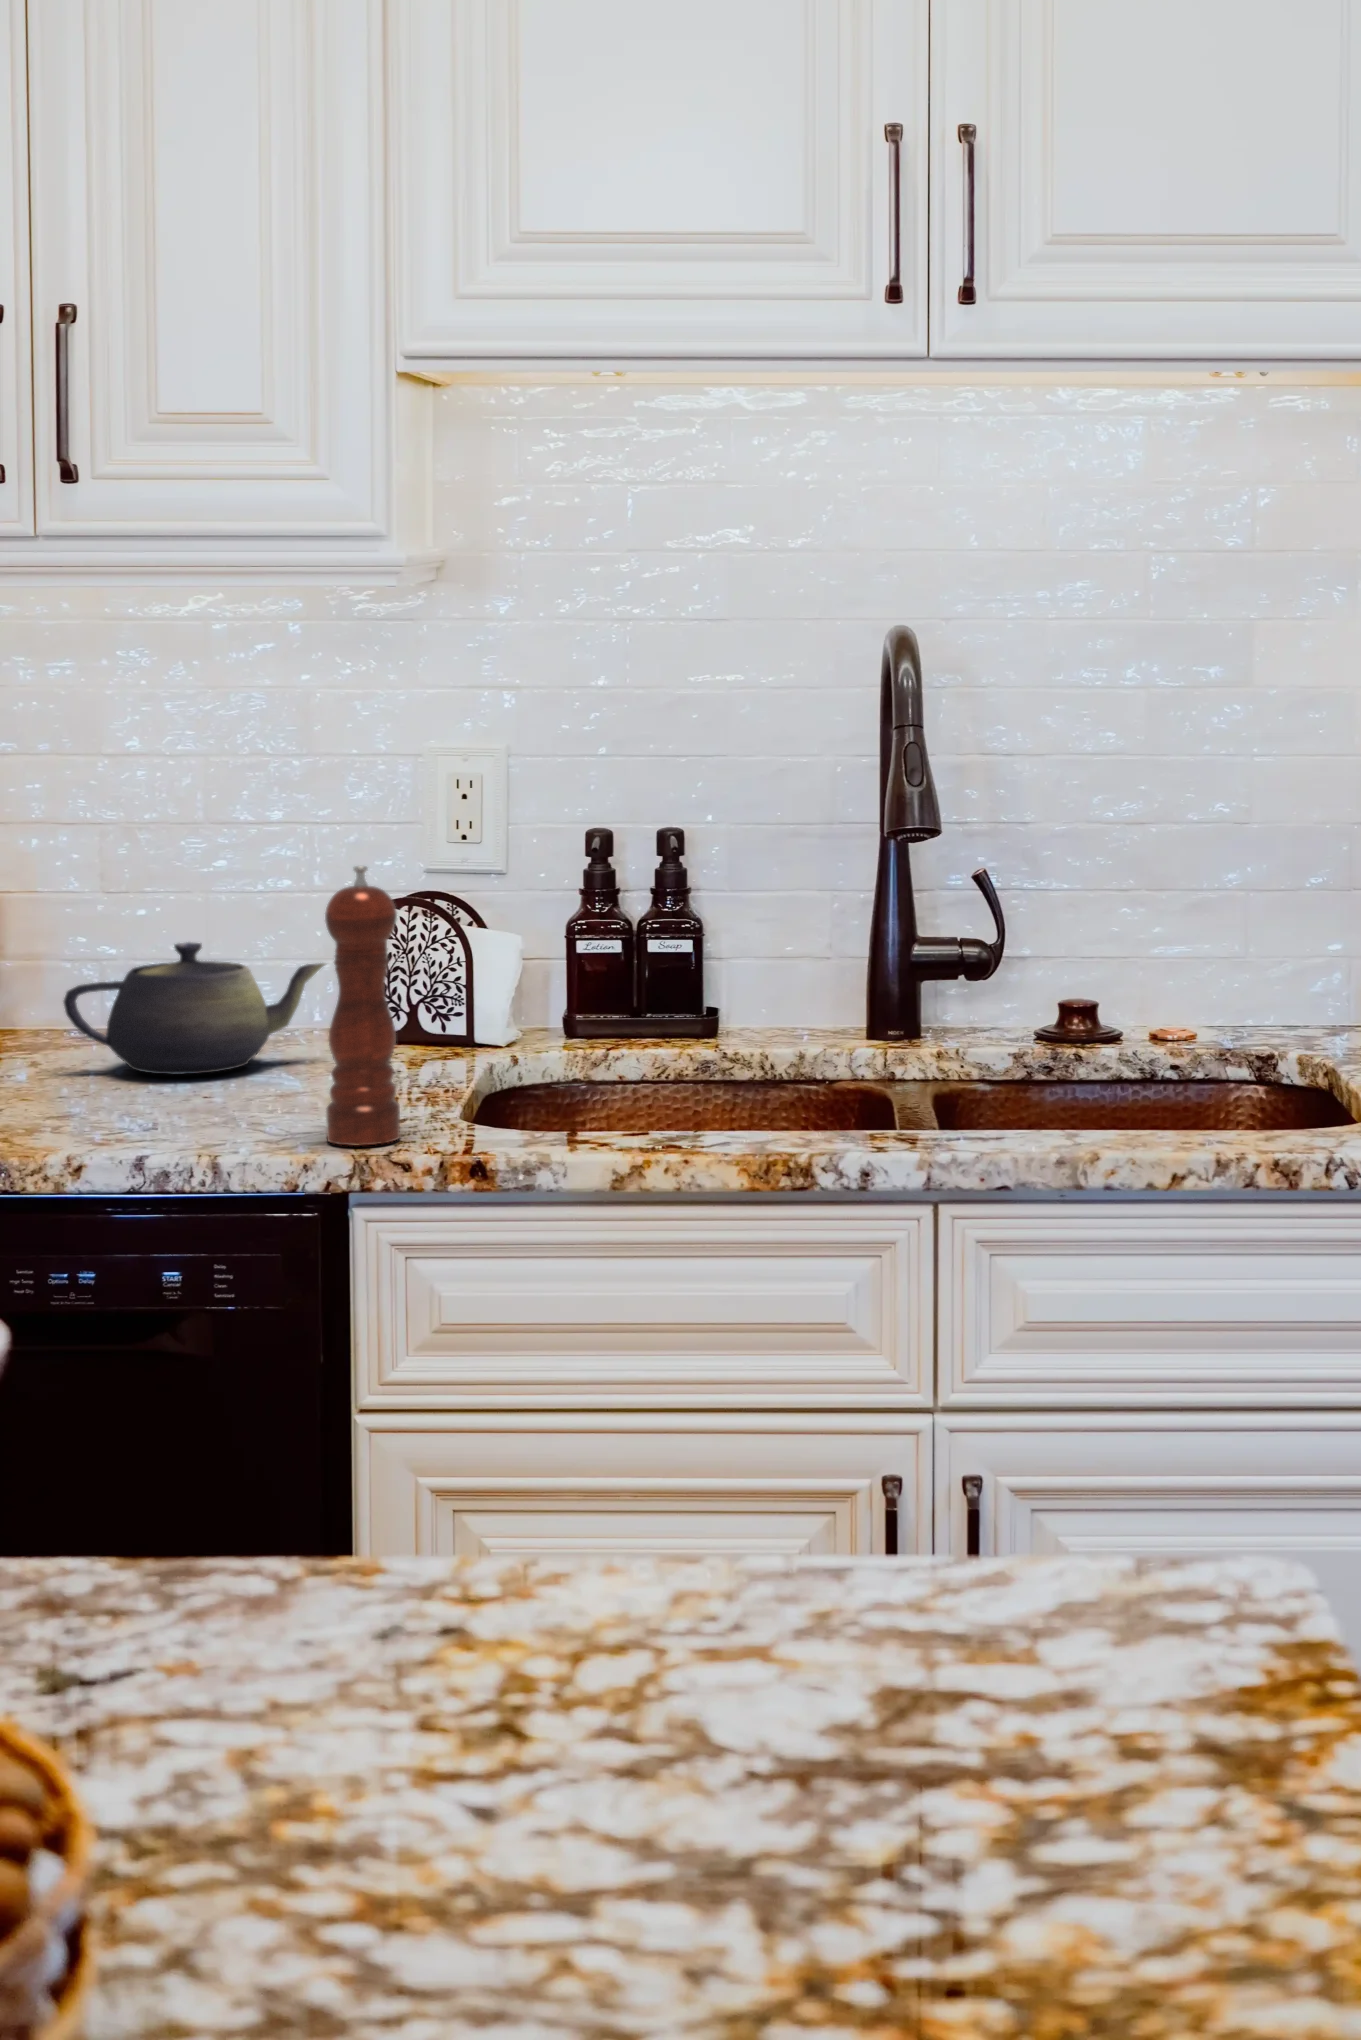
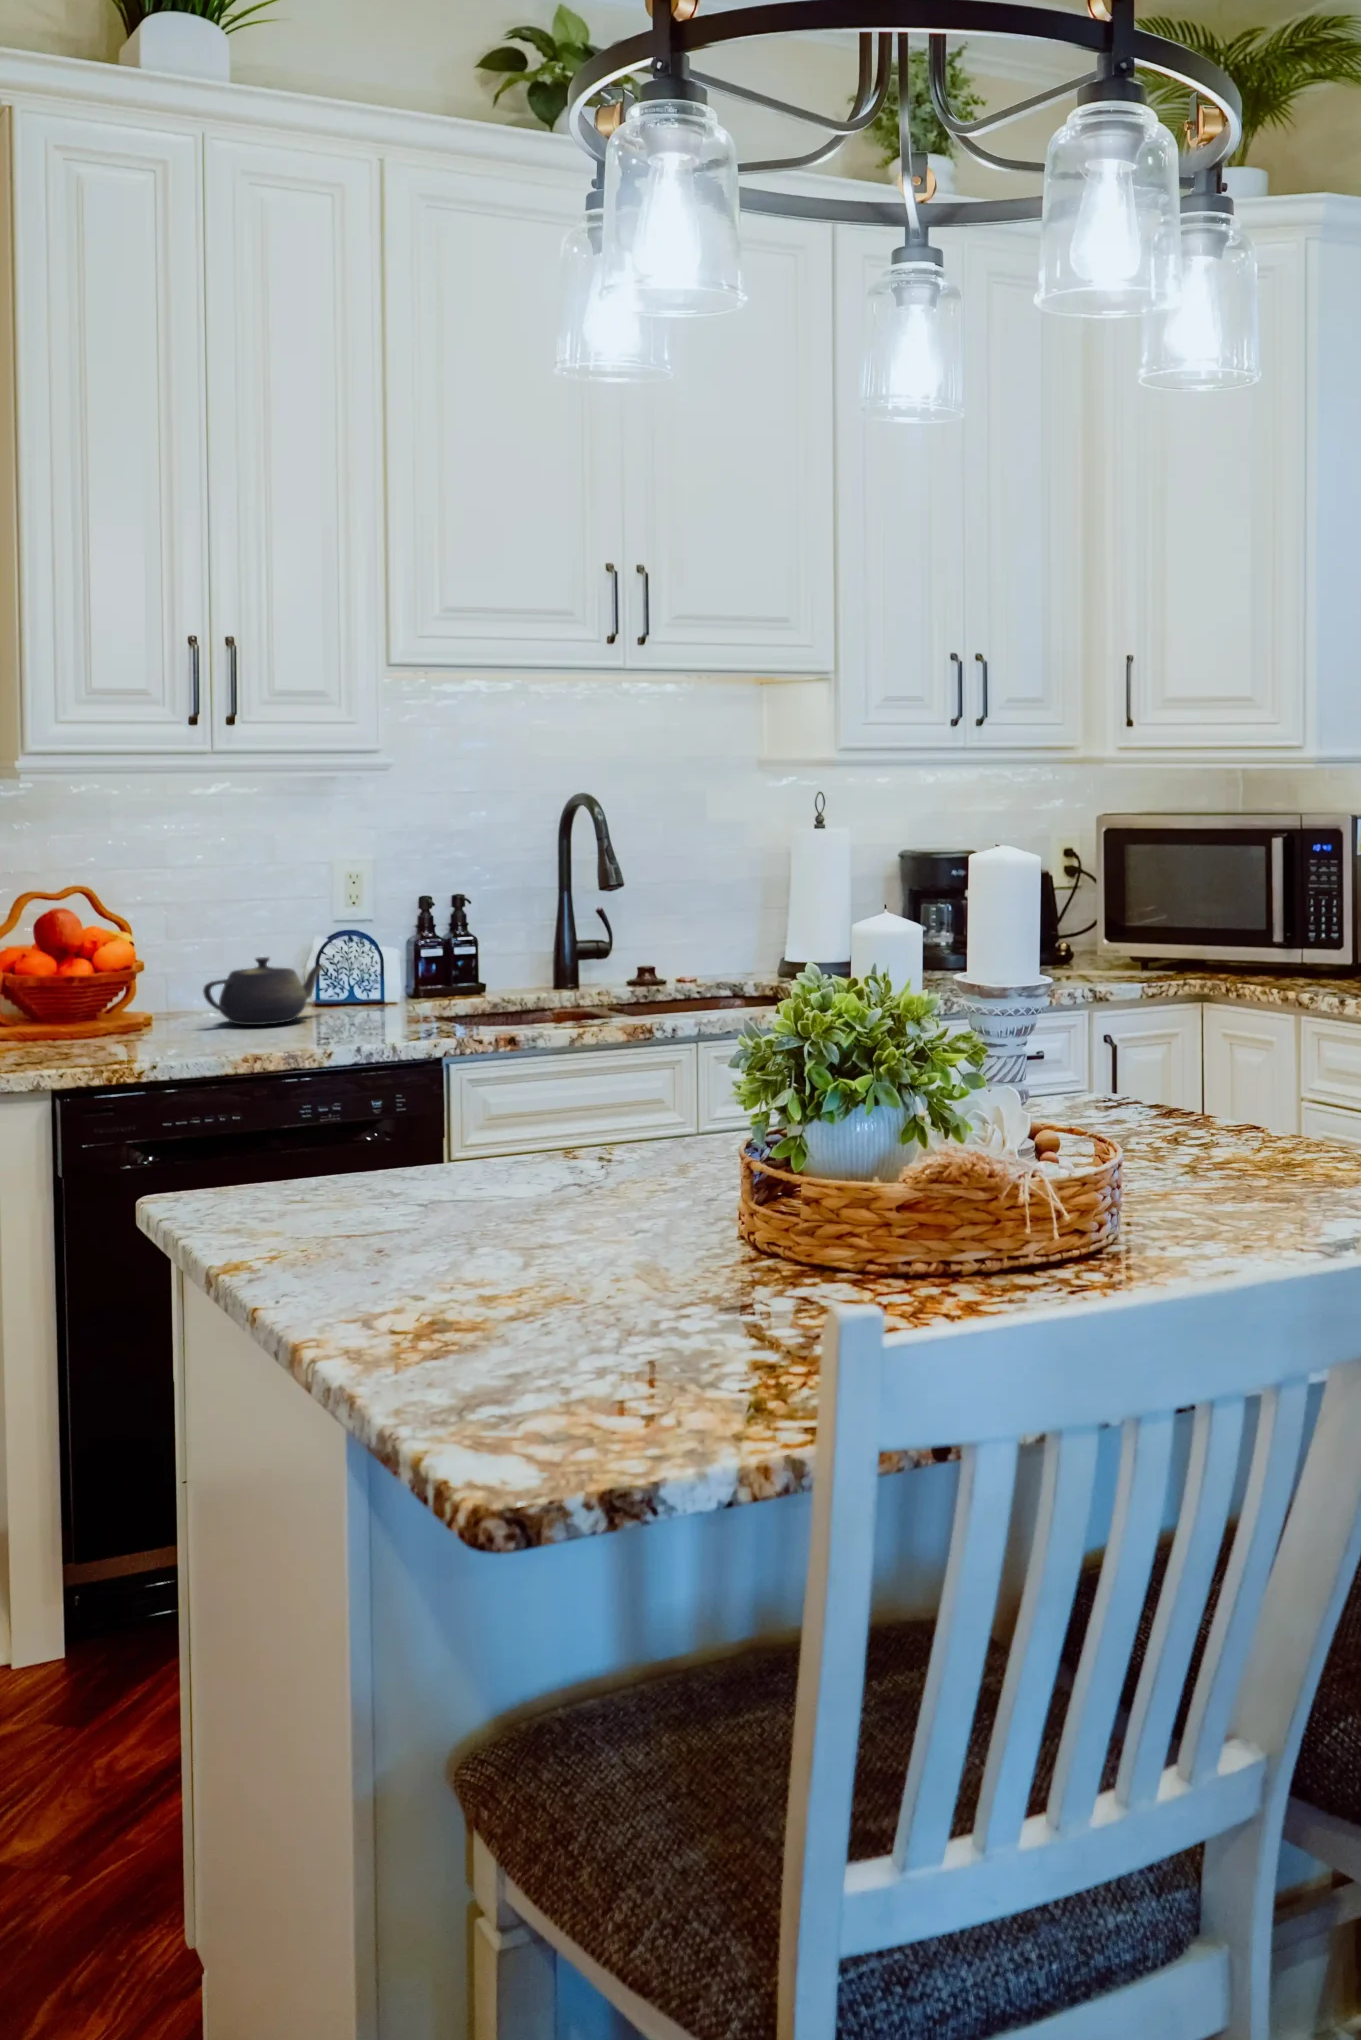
pepper mill: present [325,866,400,1146] -> none [426,905,462,1037]

